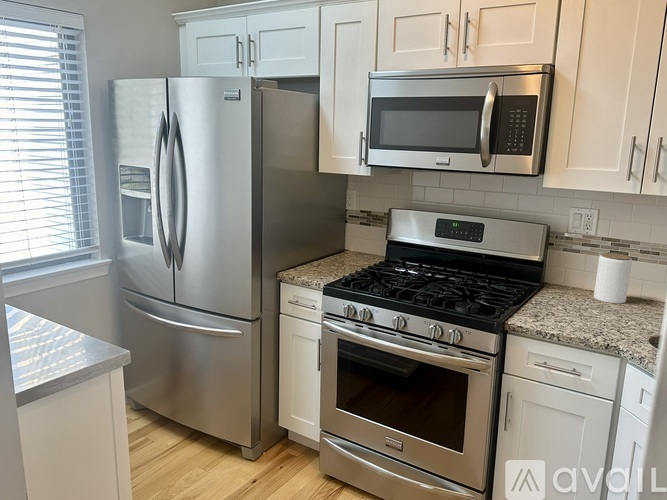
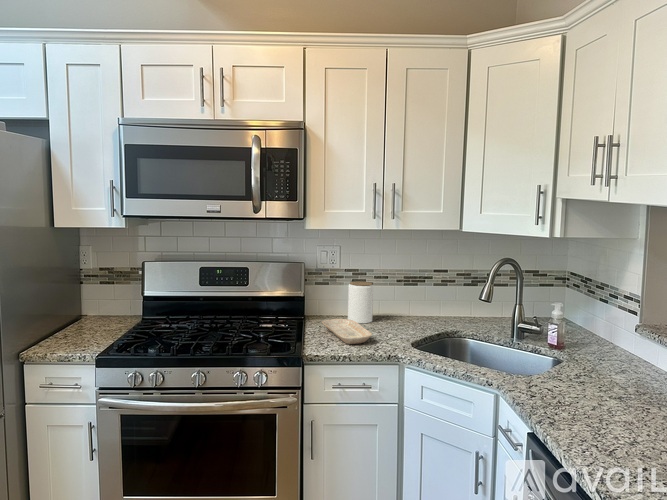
tray: none [551,291,599,323] -> present [322,319,372,344]

